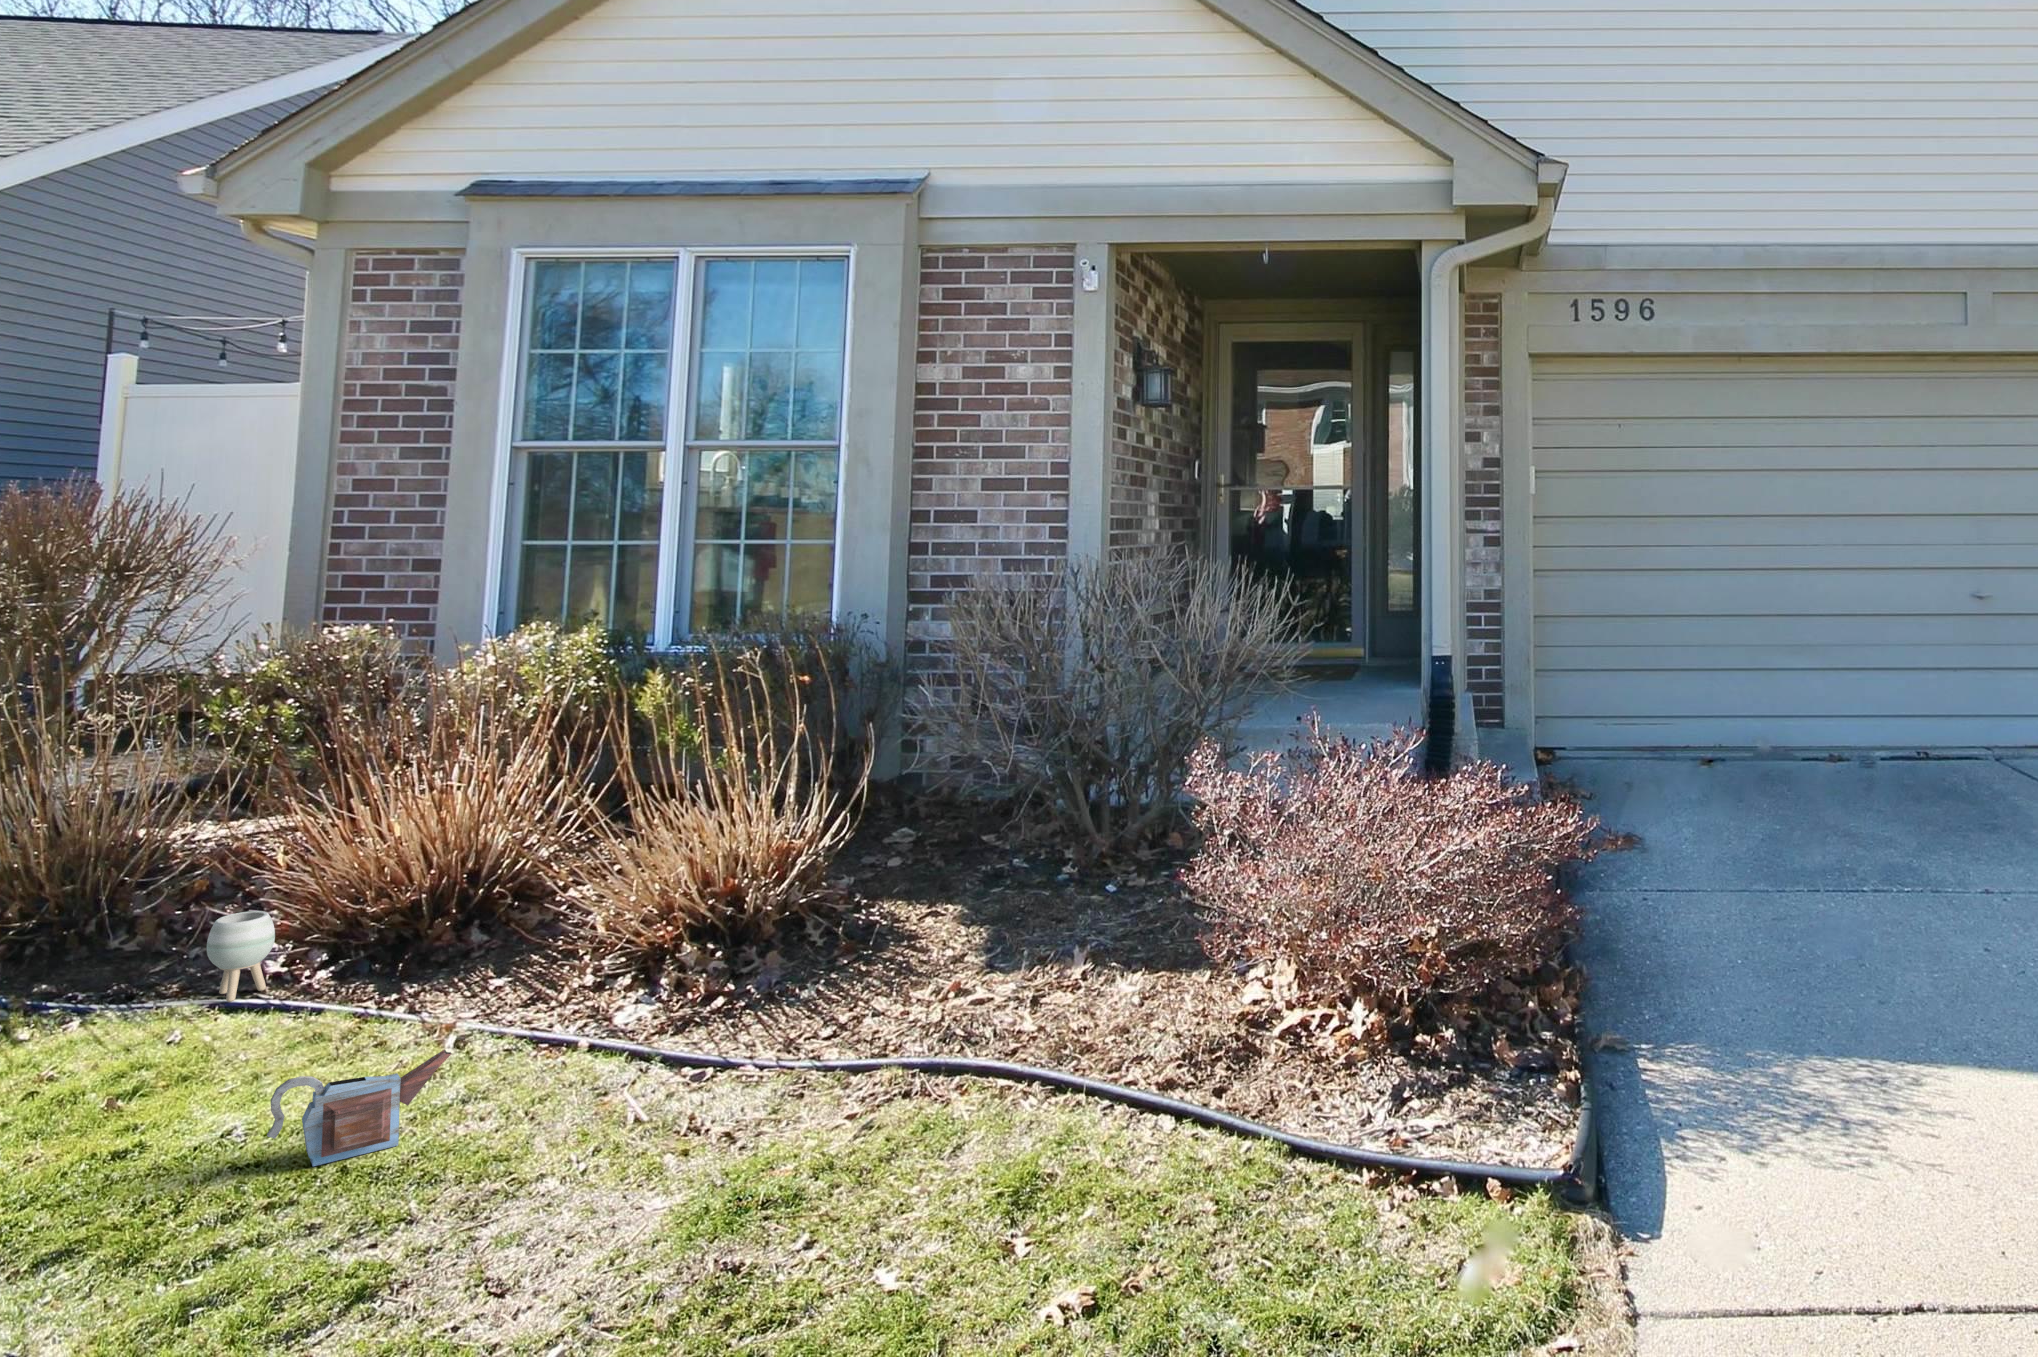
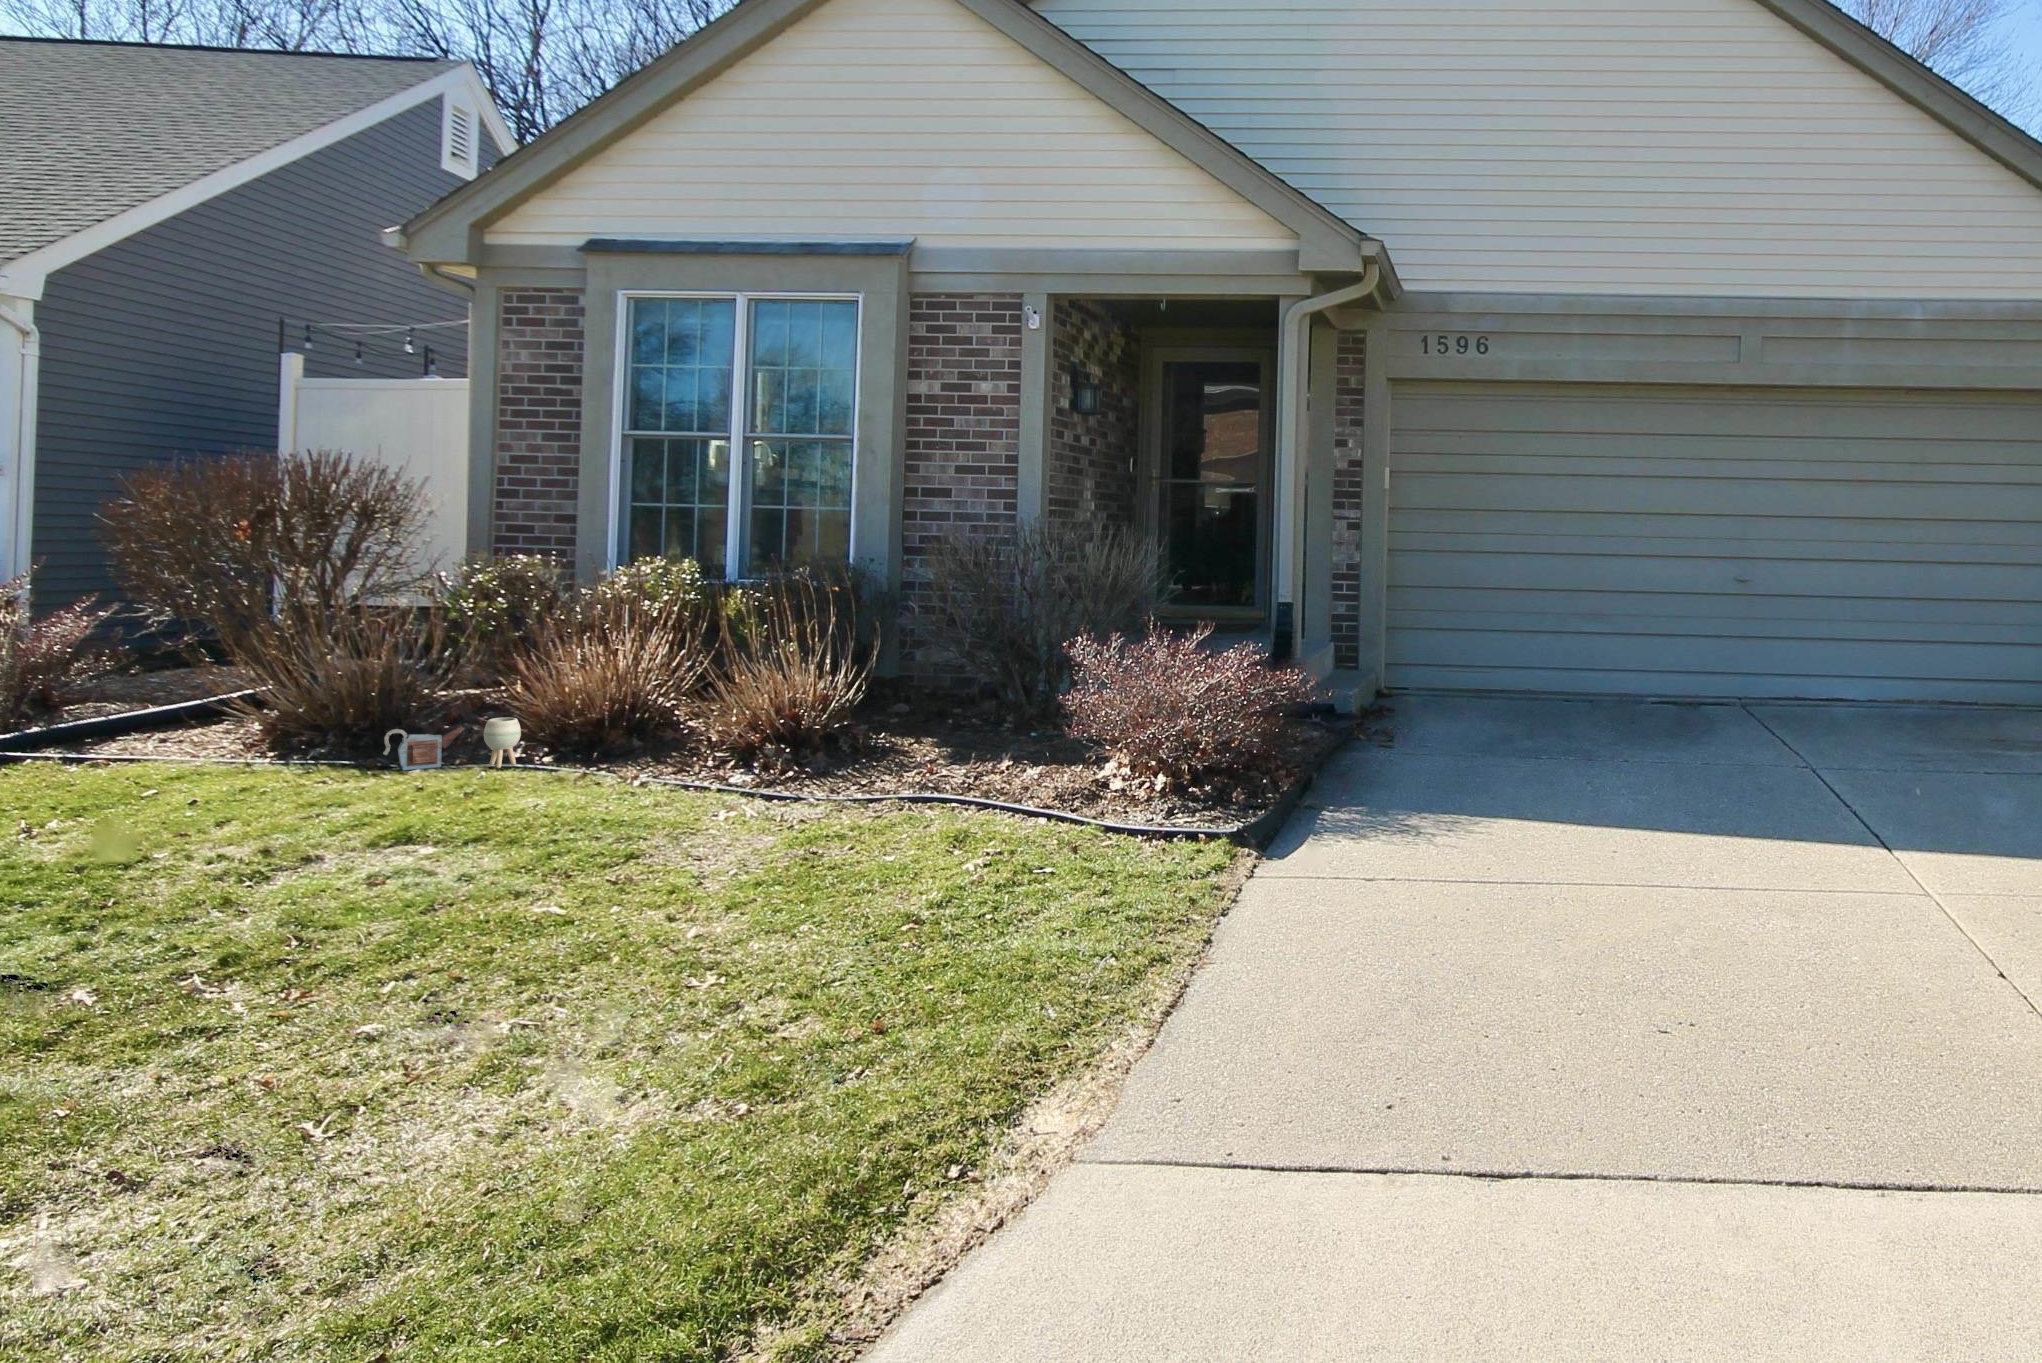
watering can: present [267,1050,451,1166] -> present [383,726,465,770]

